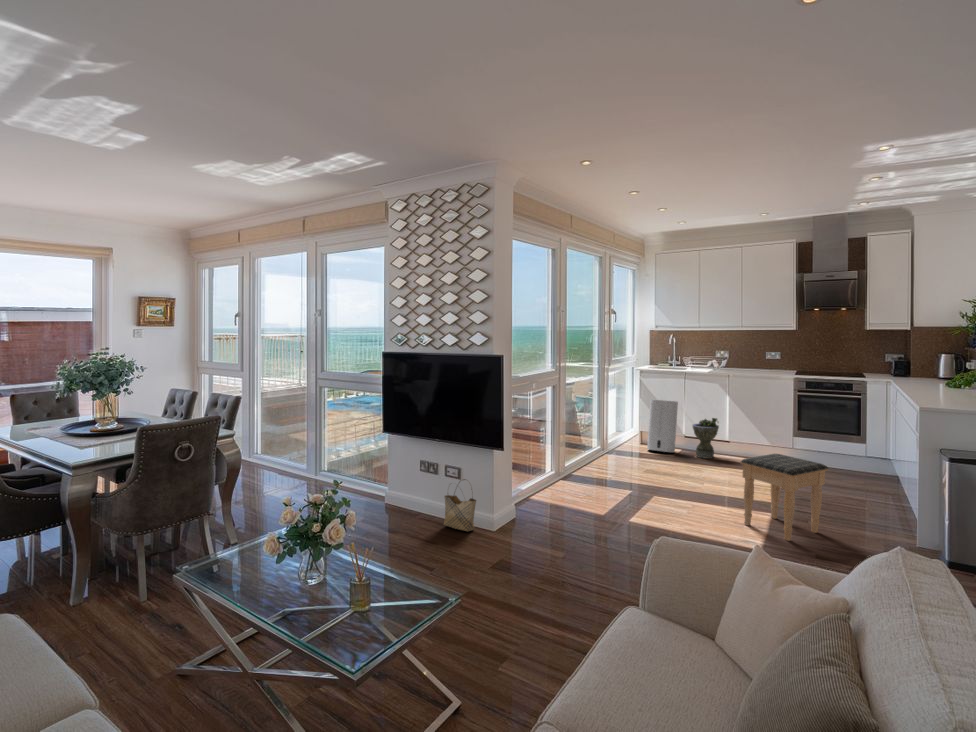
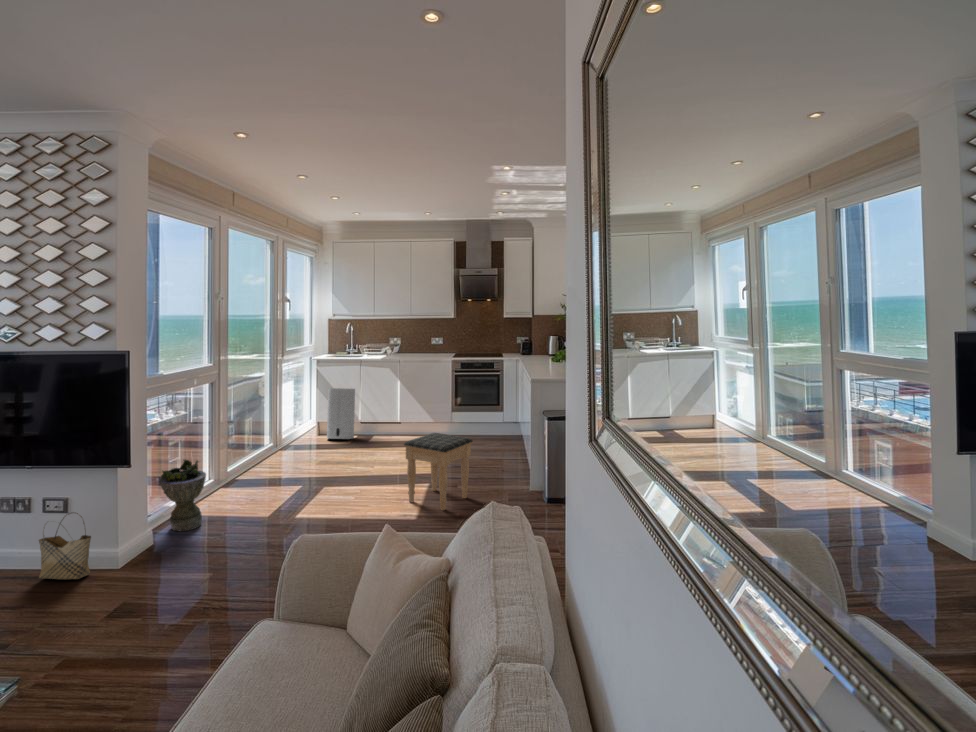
planter: present [693,418,719,459] -> present [160,459,206,532]

